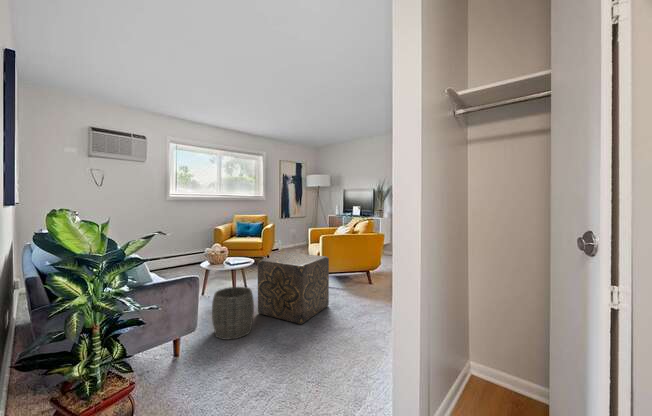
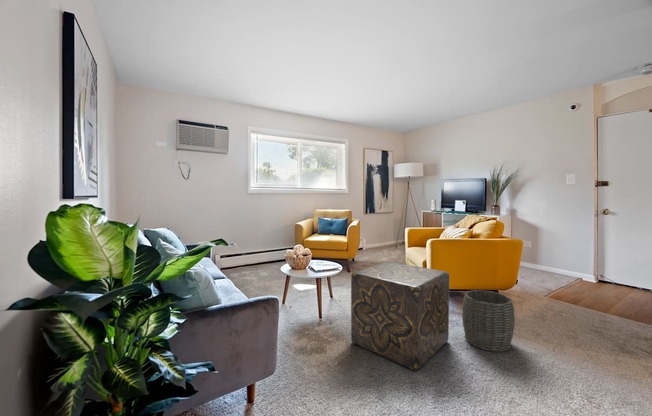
woven basket: present [212,287,254,340] -> present [462,290,515,352]

